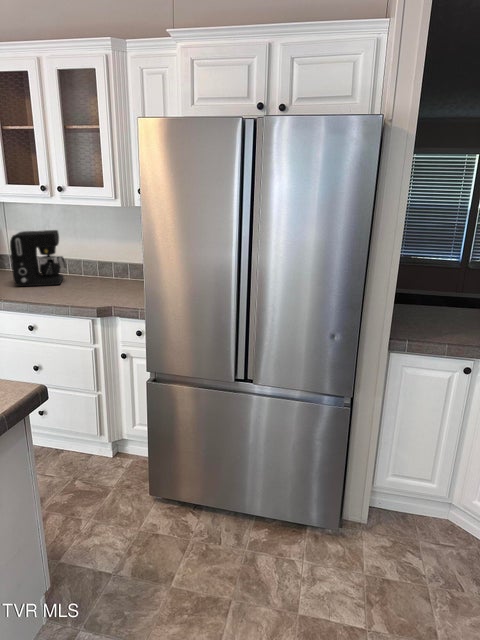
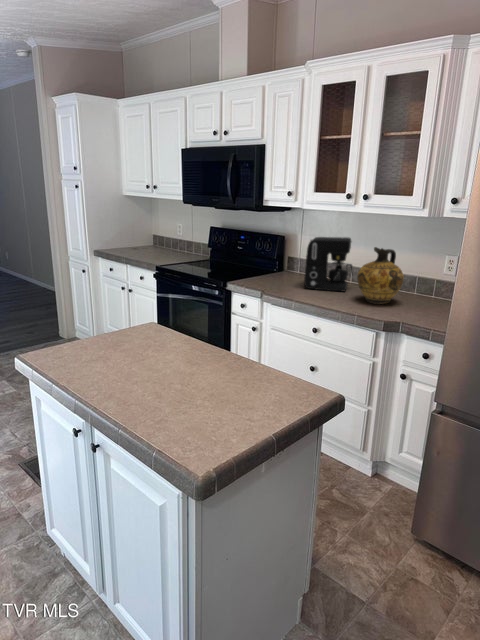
ceramic jug: none [67,238,112,292] -> present [357,247,404,304]

